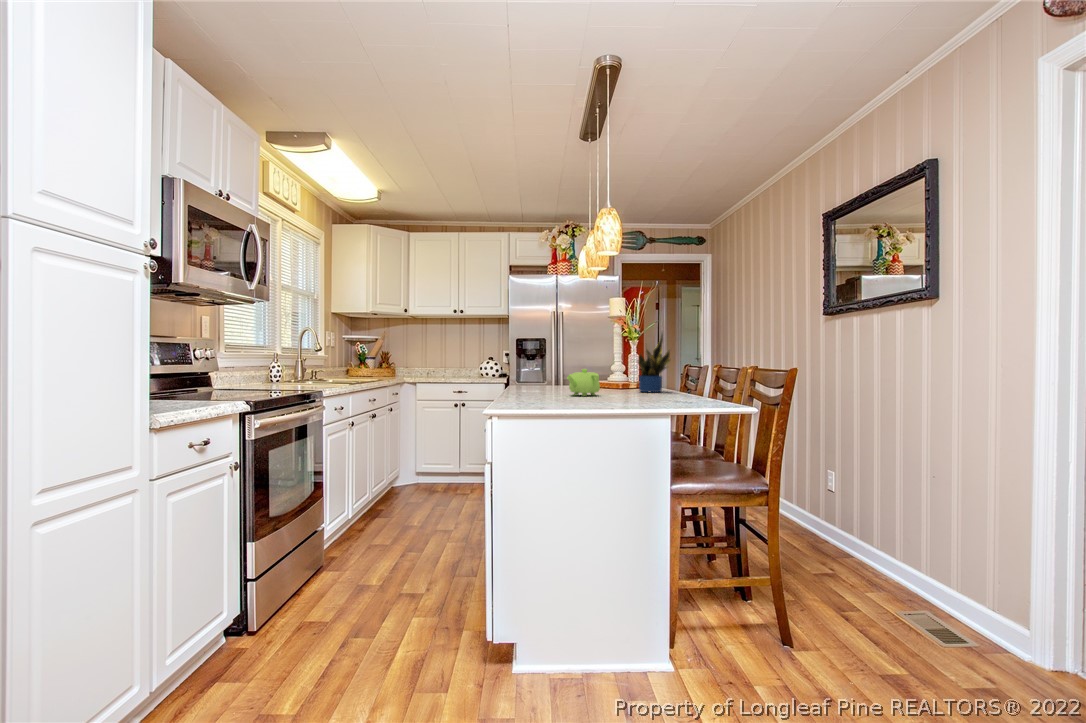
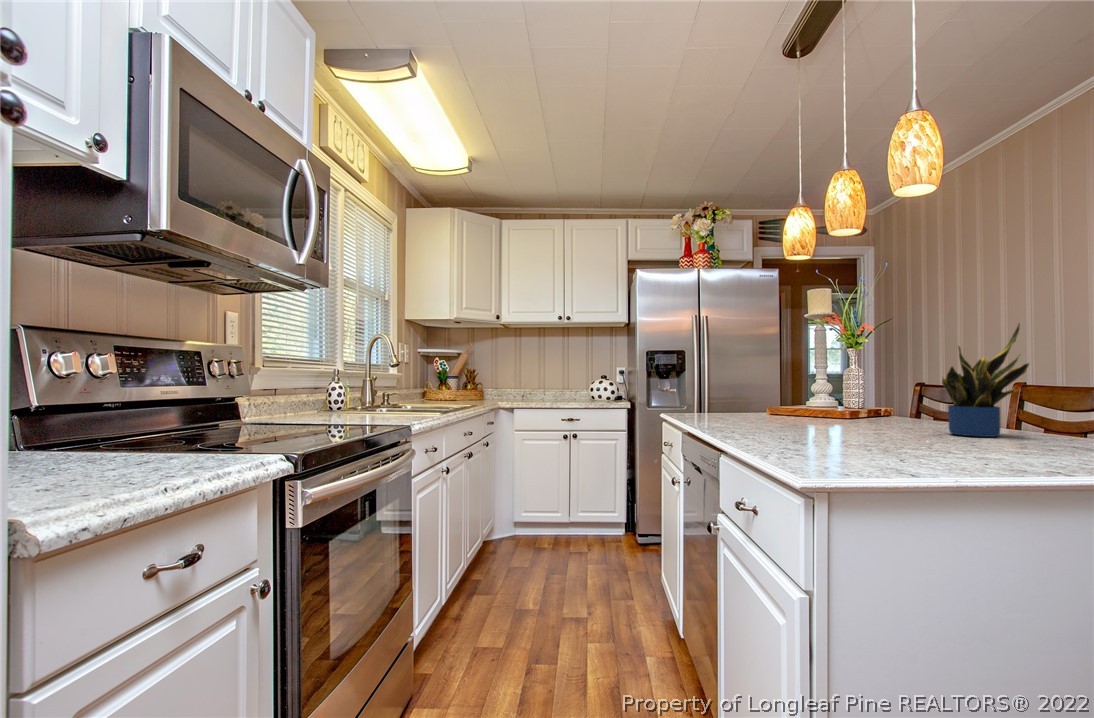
teapot: present [567,369,600,396] -> none [835,395,922,447]

